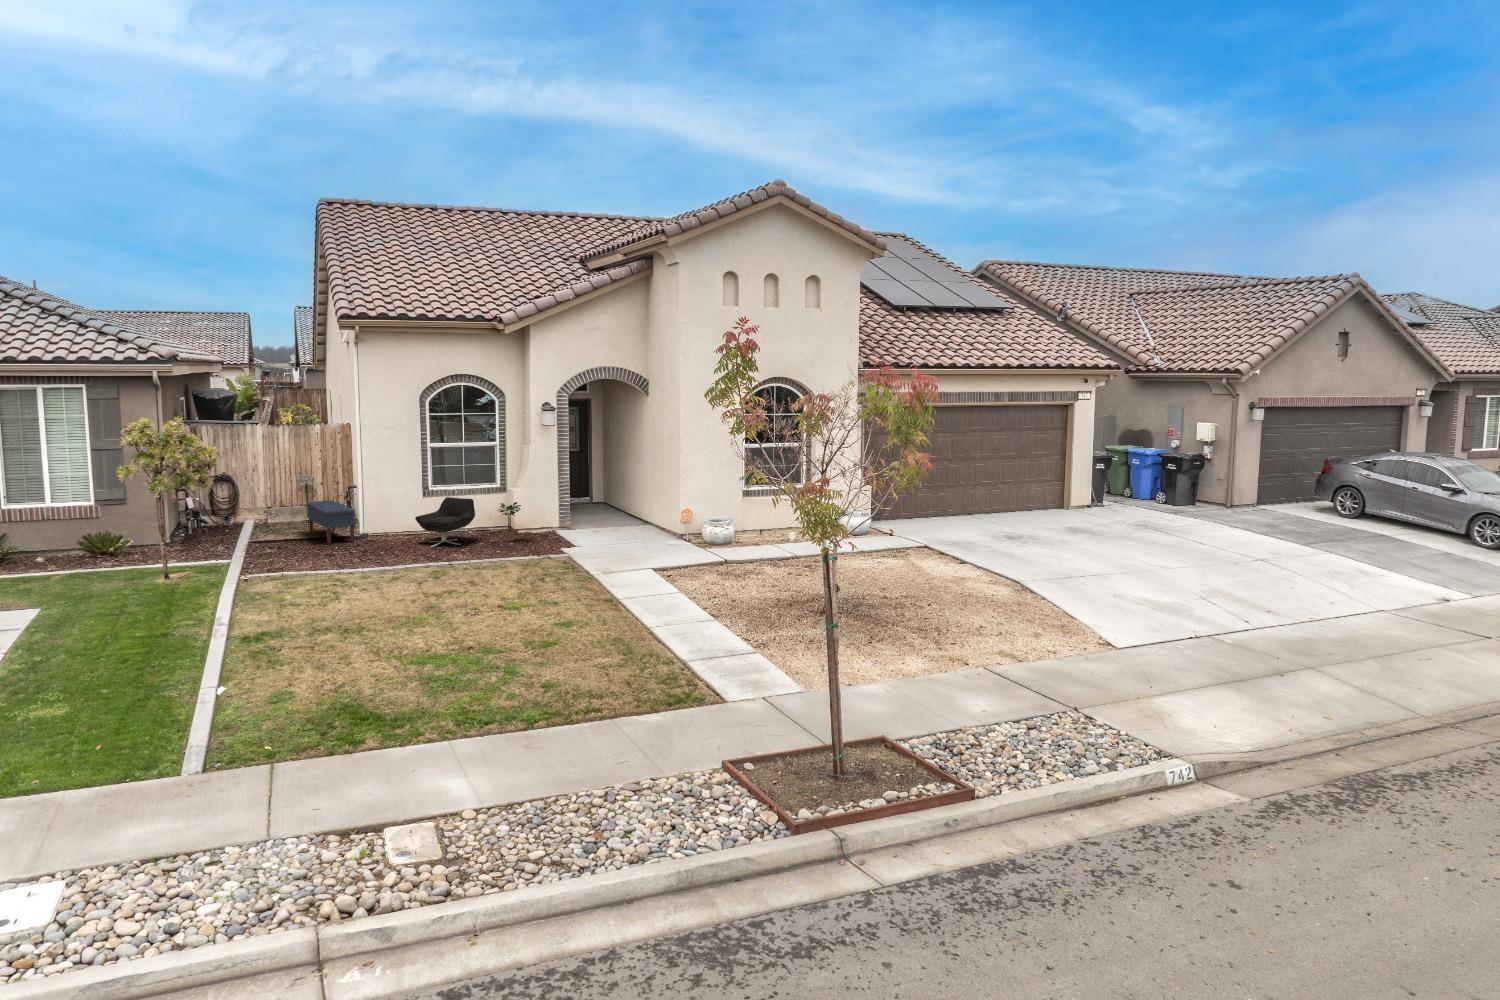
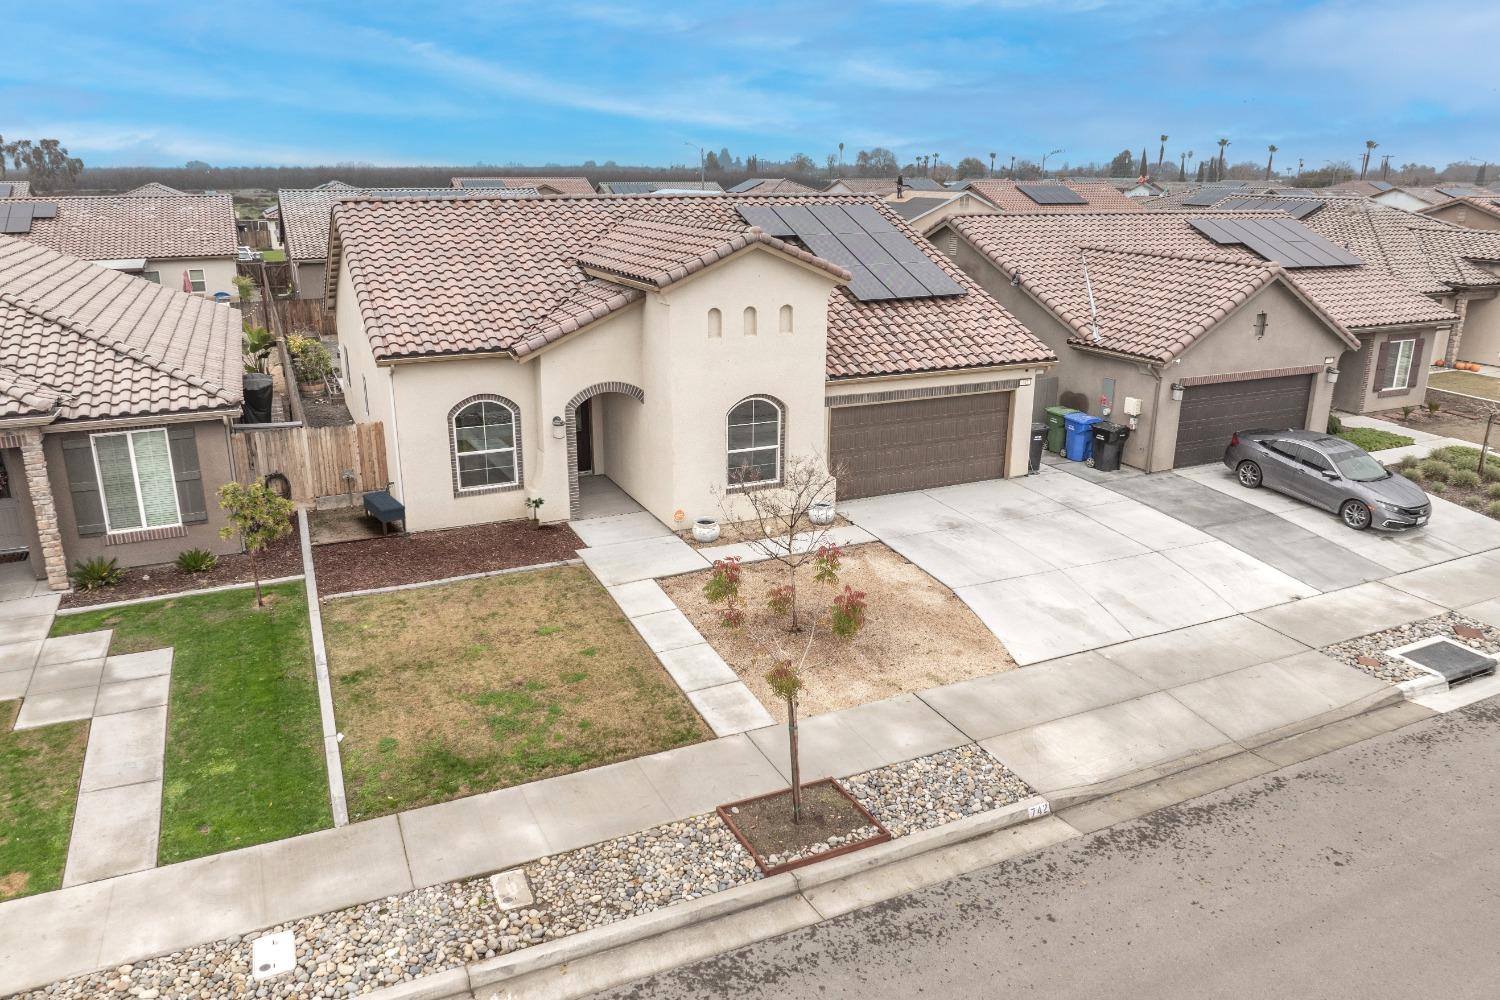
lounge chair: present [415,497,475,547] -> none [456,491,506,539]

